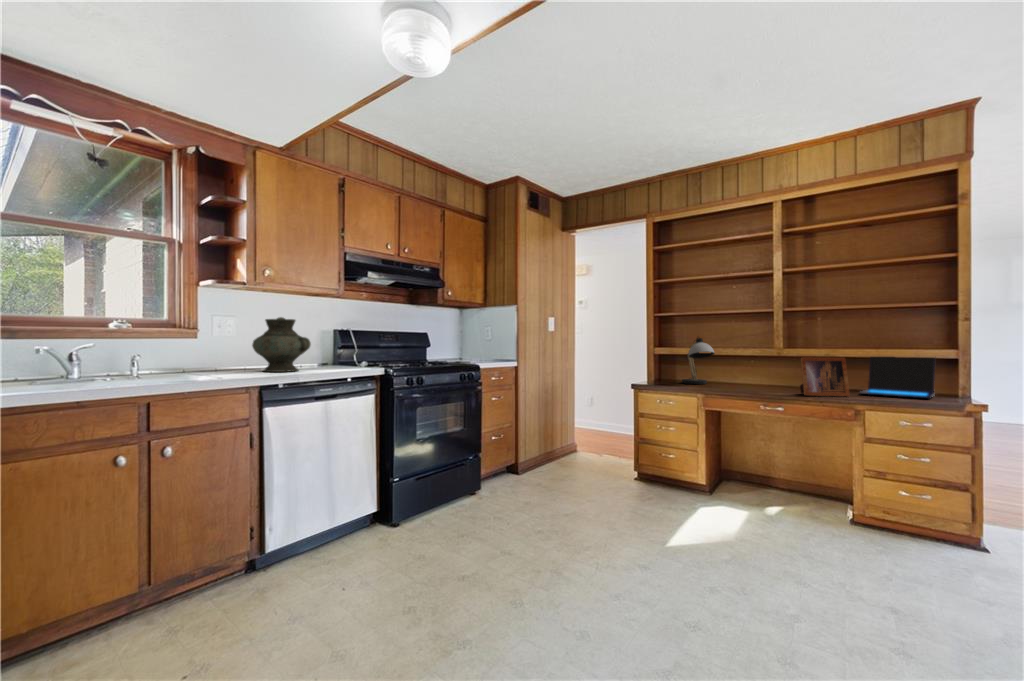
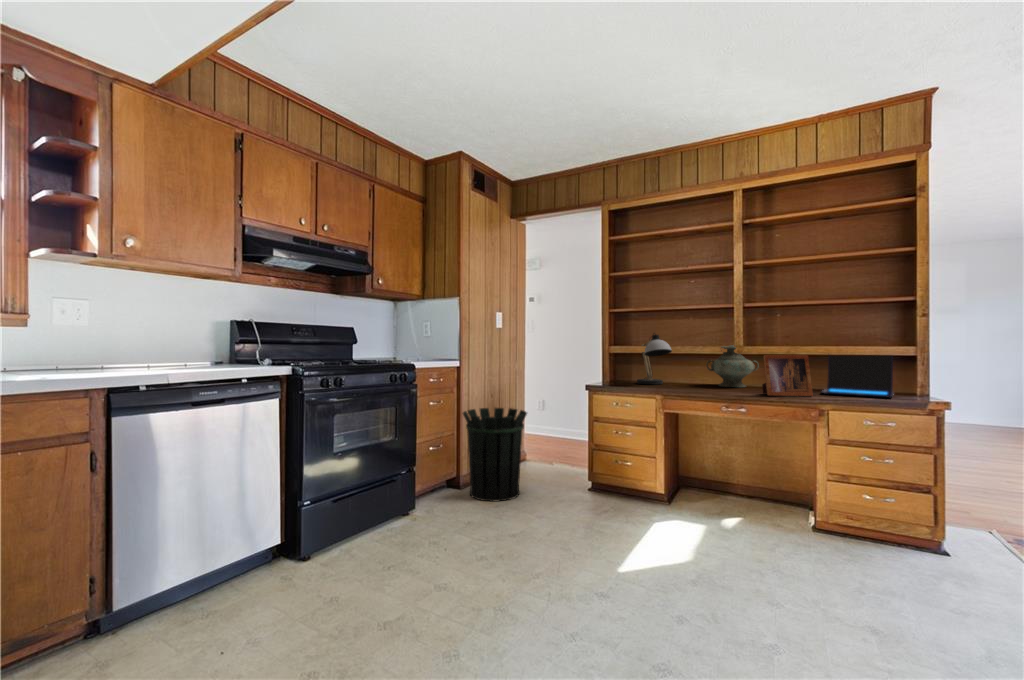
vase: present [252,317,311,372] -> present [706,345,759,387]
waste bin: none [521,404,580,486] -> present [463,408,527,501]

